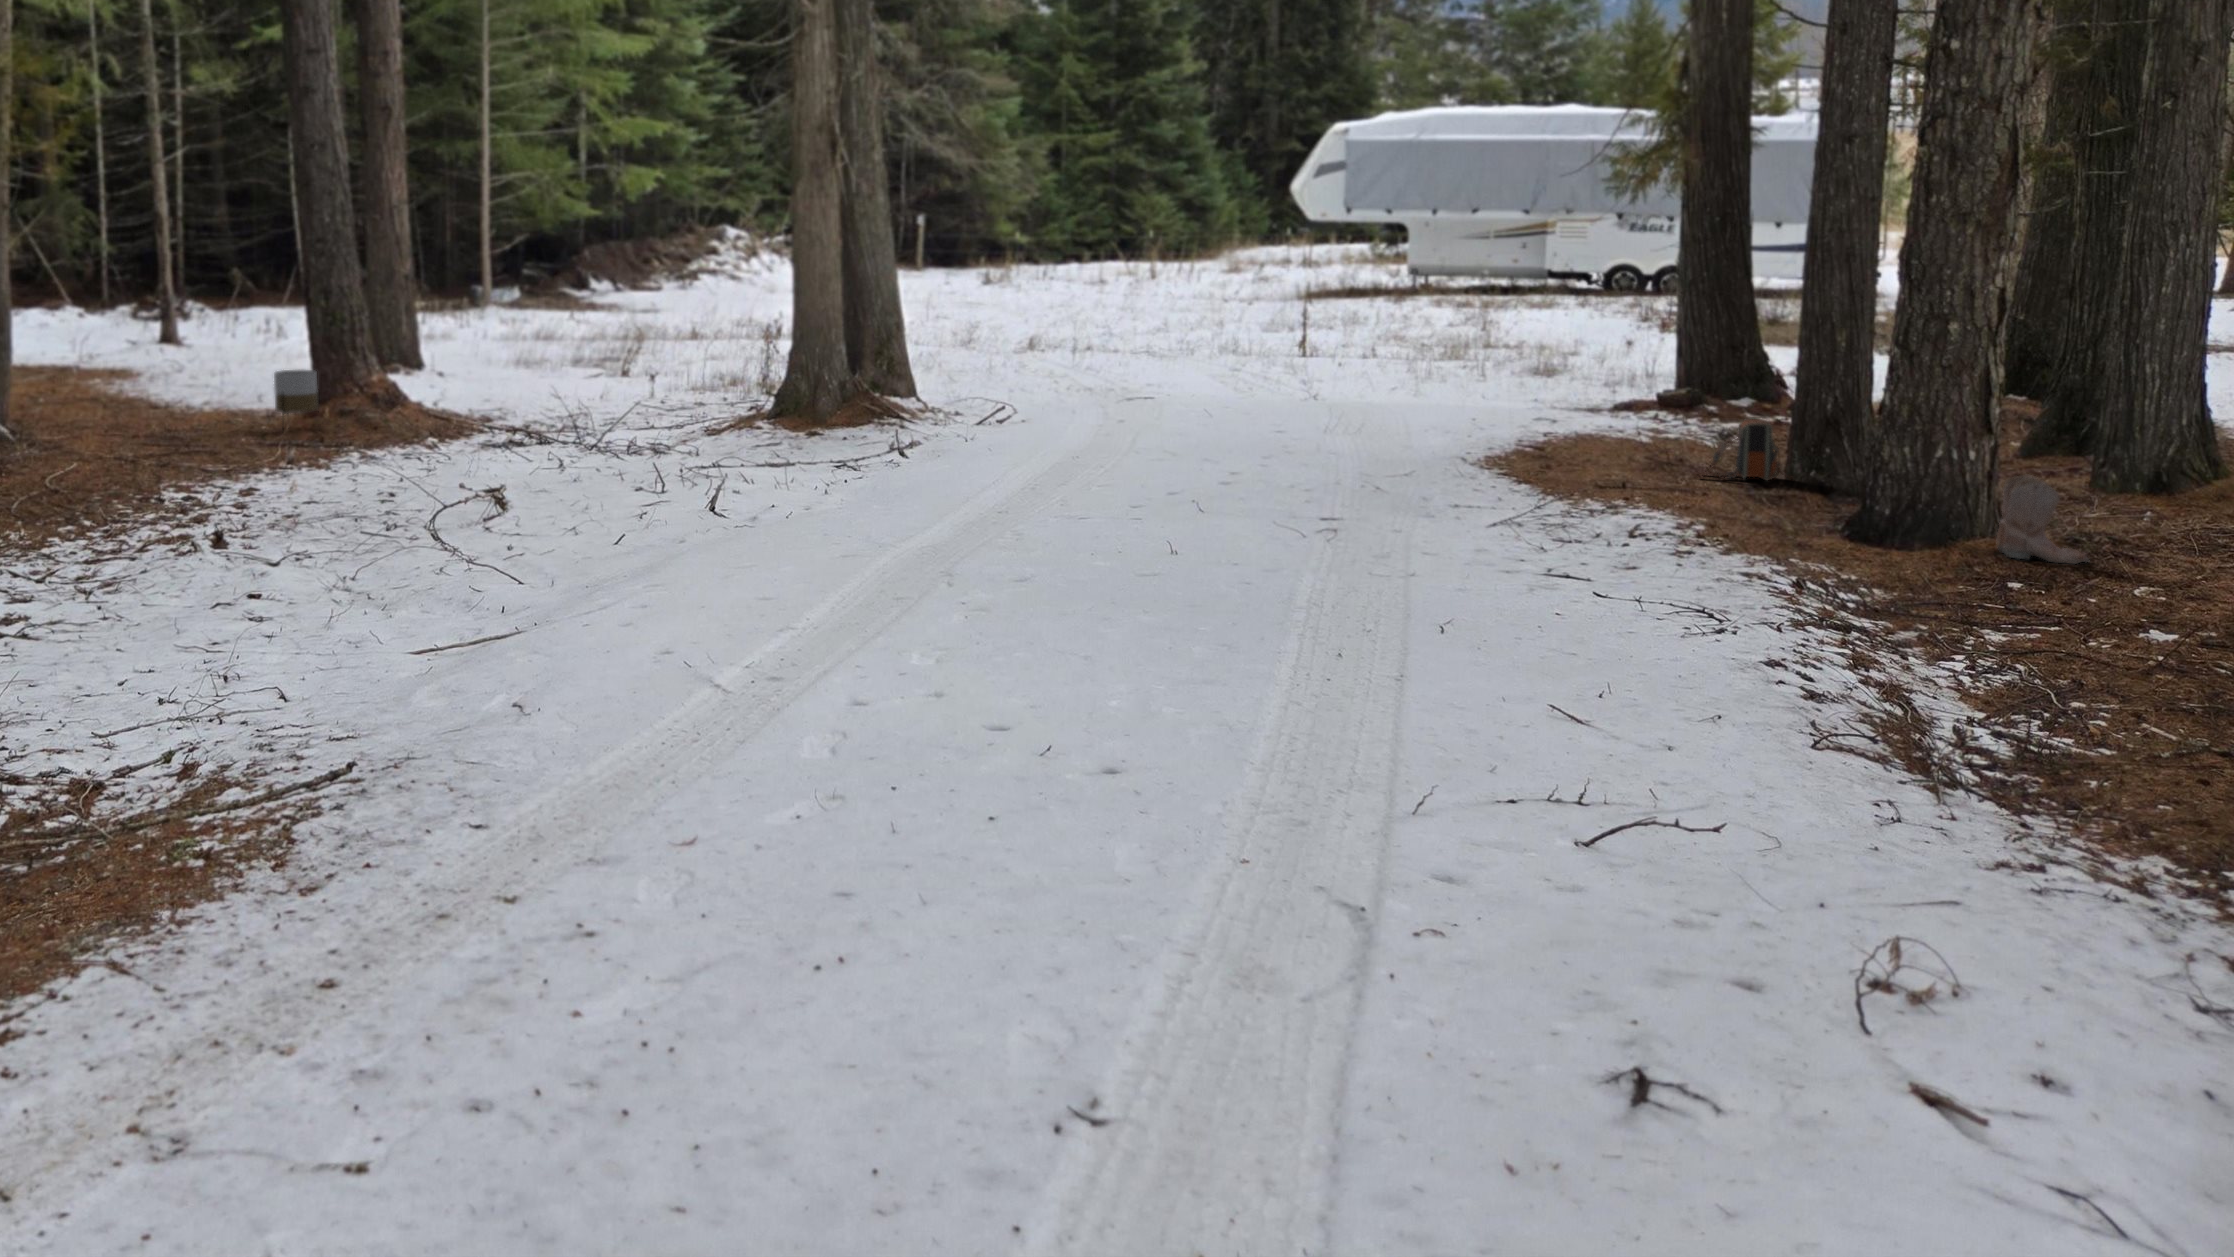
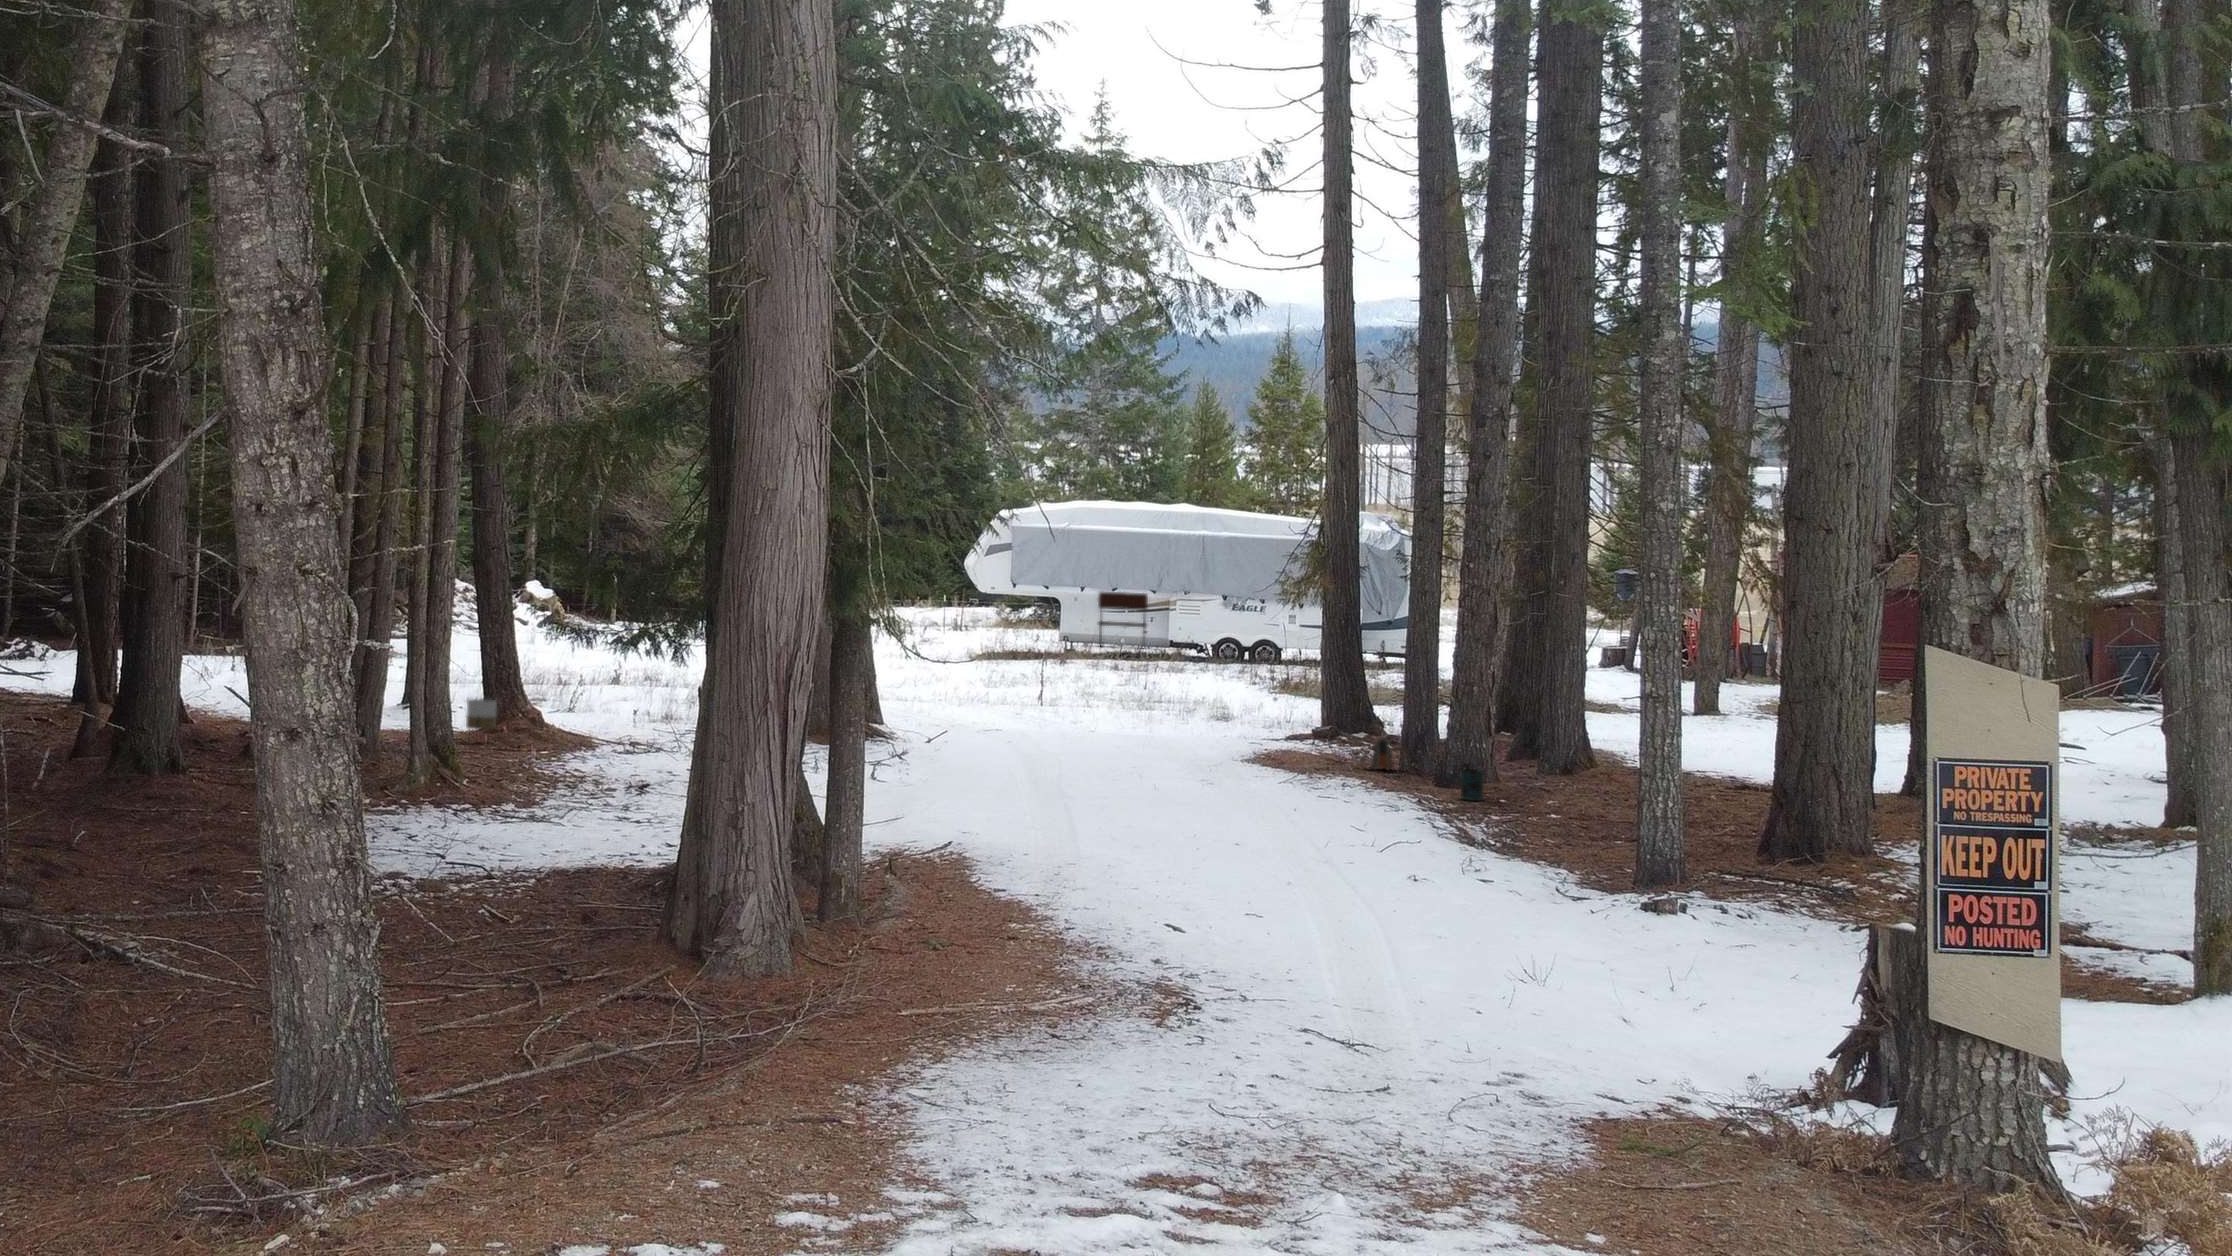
bench: none [1451,216,1519,281] -> present [1098,592,1148,645]
boots: present [1996,475,2088,564] -> none [1492,757,1528,798]
watering can: none [1915,487,1979,573] -> present [1461,763,1483,801]

